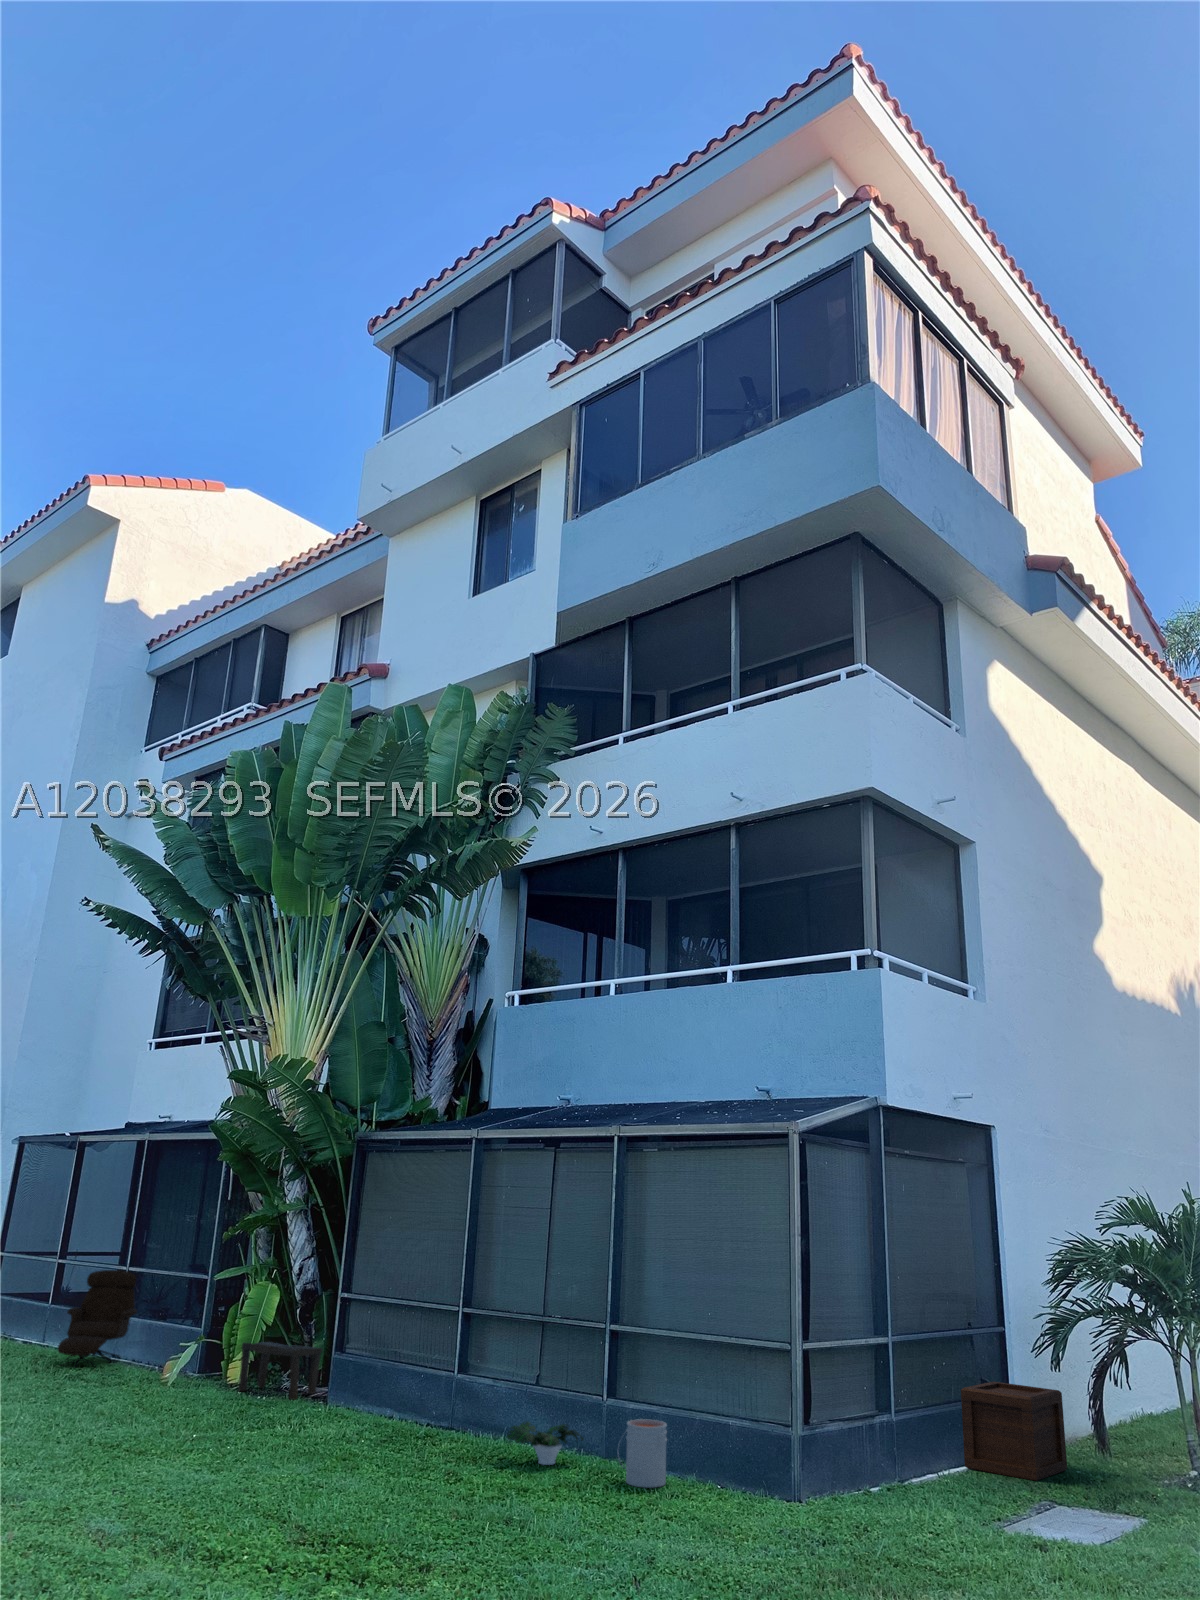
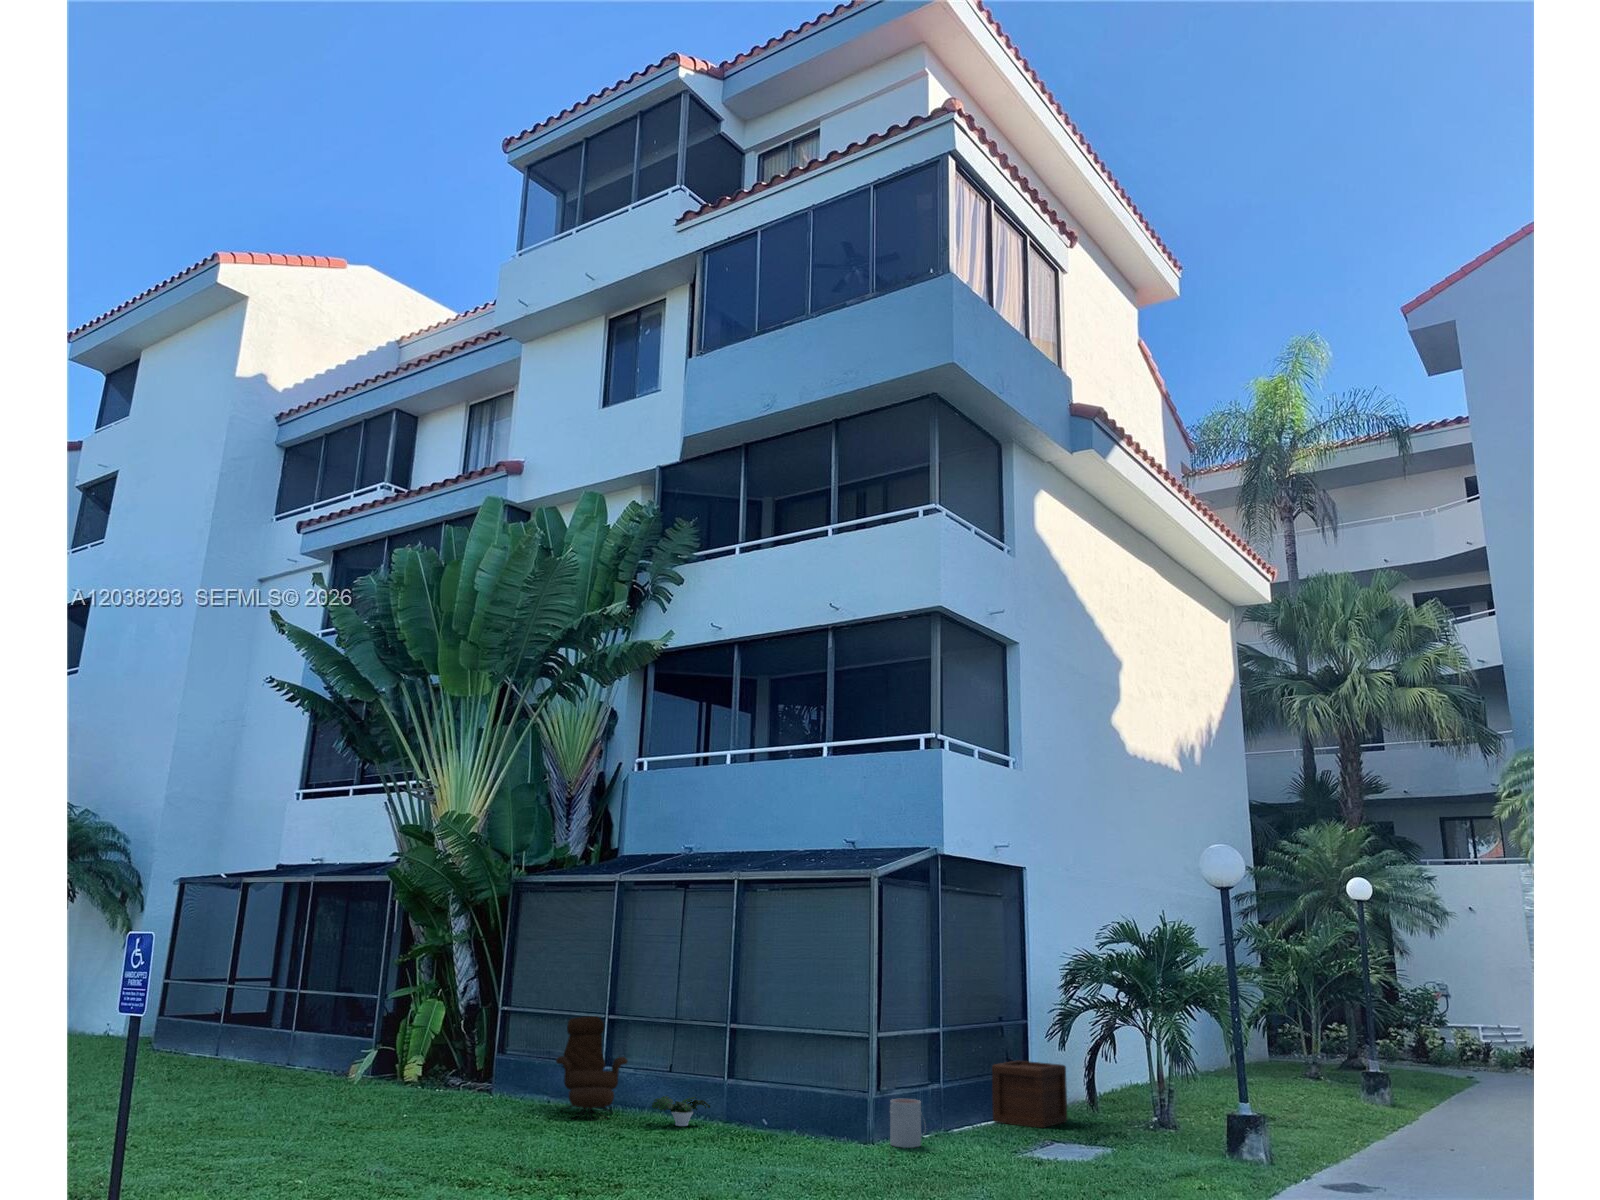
lounge chair: present [58,1270,137,1368] -> present [556,1016,627,1121]
bench: present [239,1342,323,1400] -> none [415,1047,486,1092]
bucket: present [618,1419,667,1488] -> present [890,1099,925,1148]

